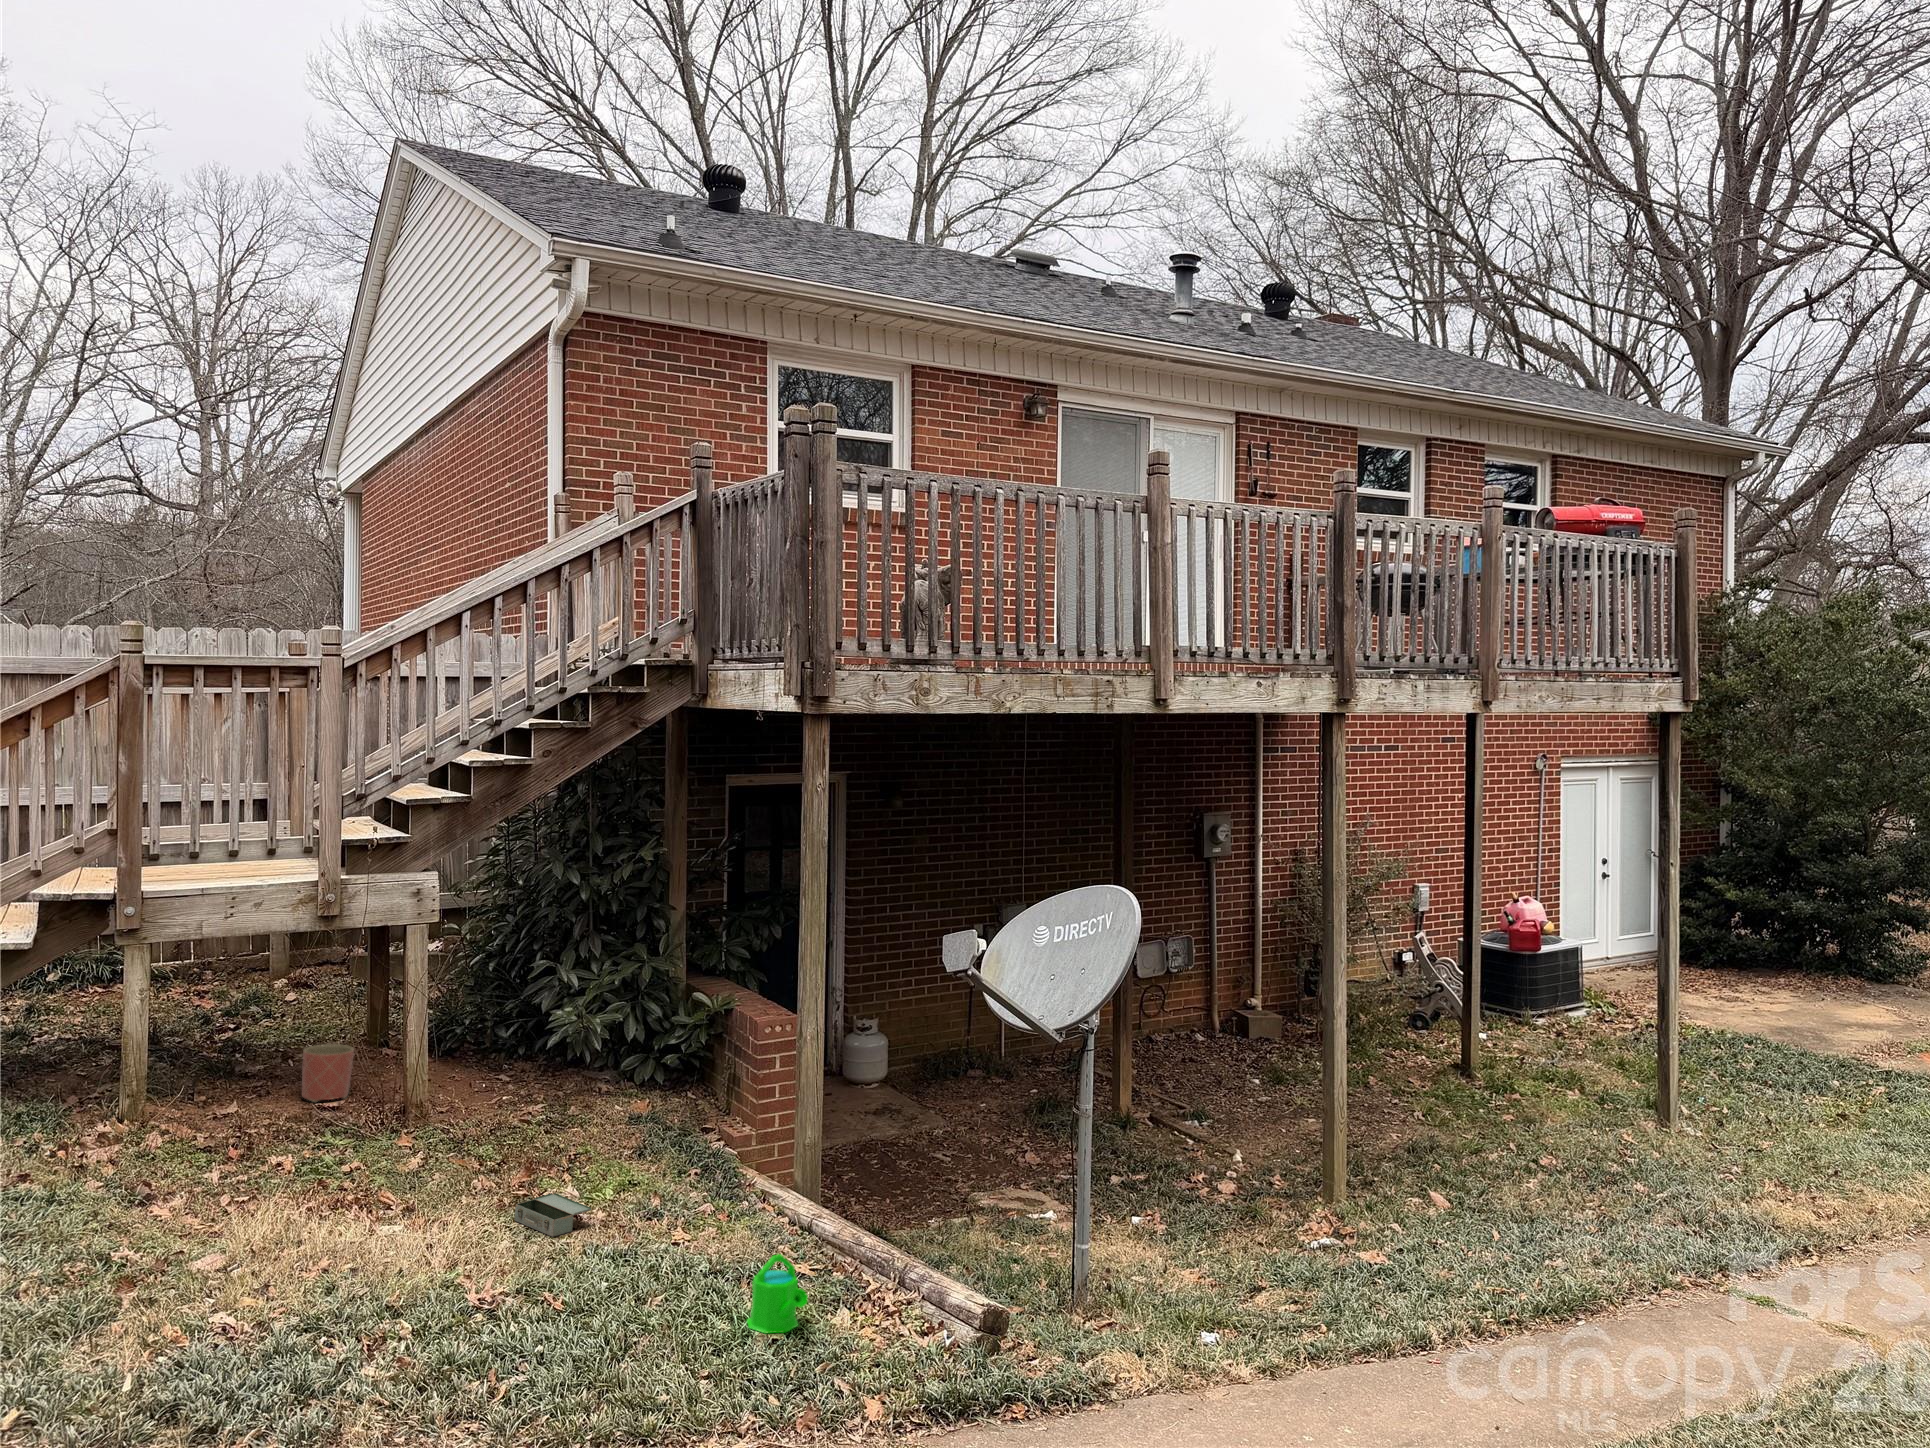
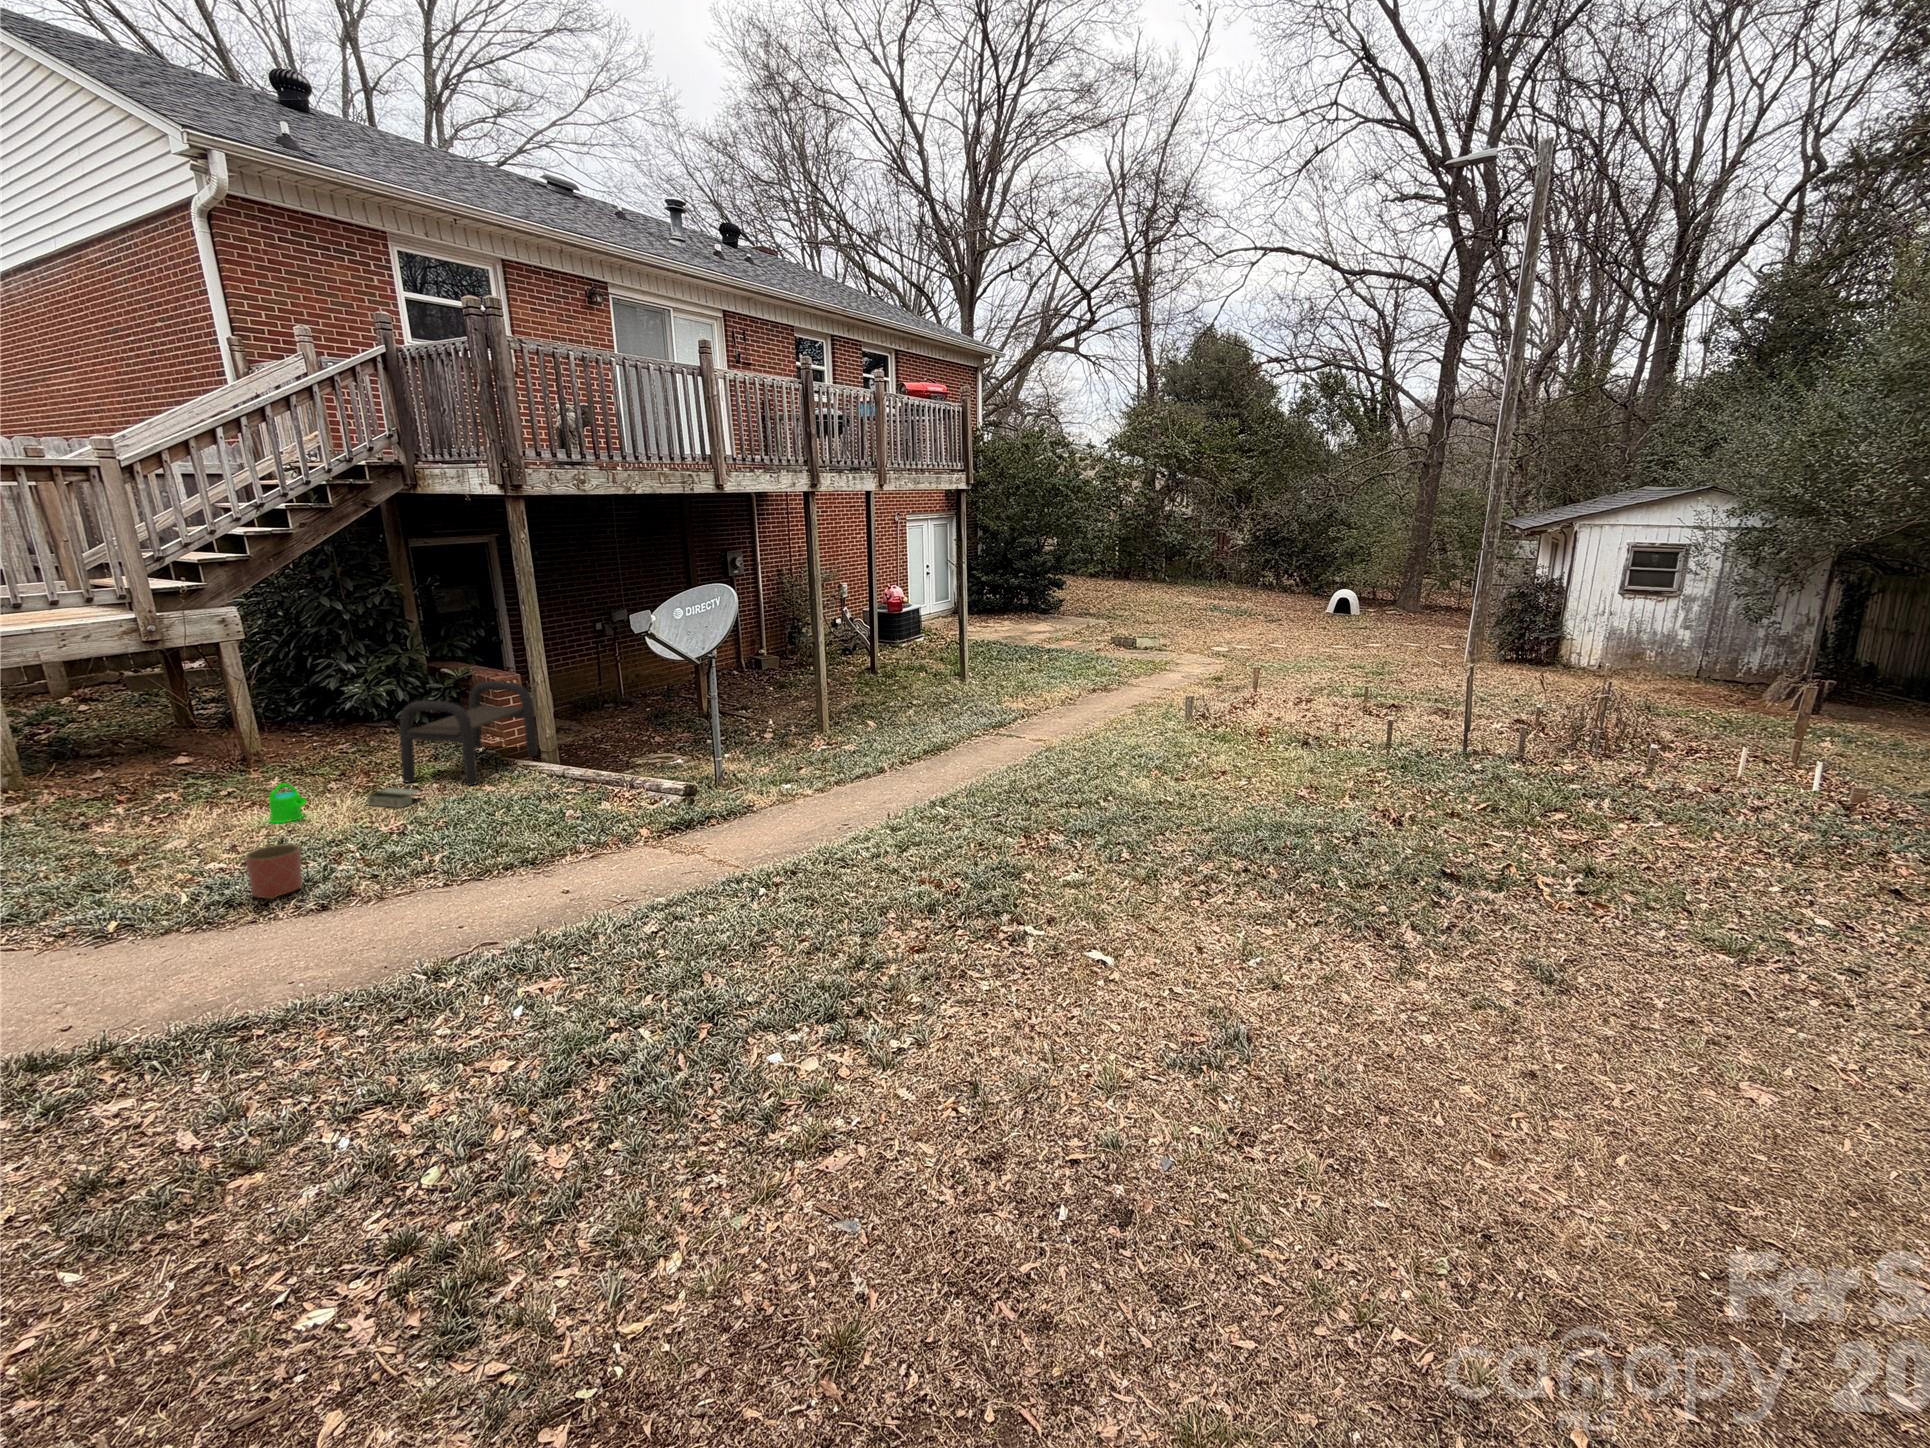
bench: none [585,1022,802,1211] -> present [400,681,538,785]
planter: present [302,1044,354,1102] -> present [245,844,302,899]
watering can: present [747,1254,808,1333] -> present [268,783,306,823]

